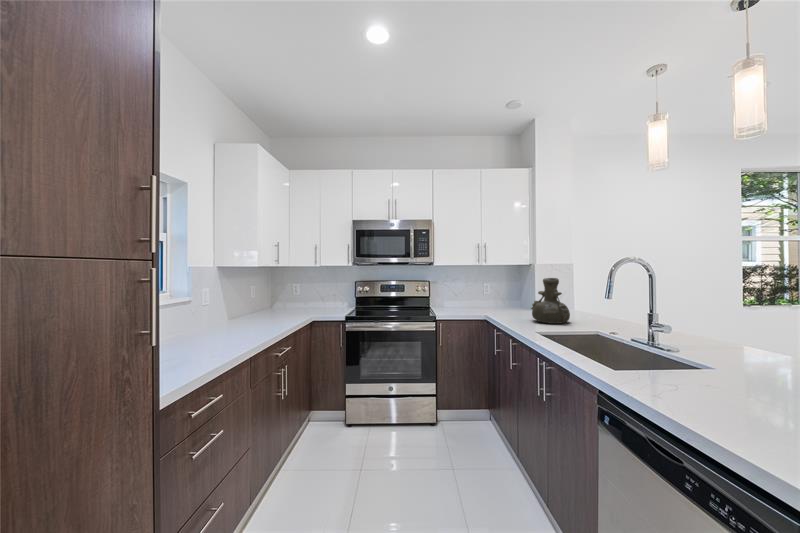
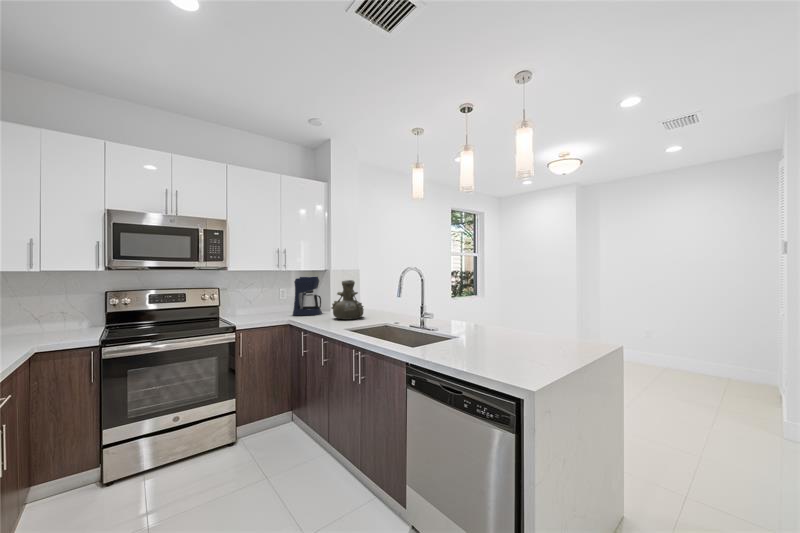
coffee maker: none [494,272,527,314] -> present [293,276,322,315]

